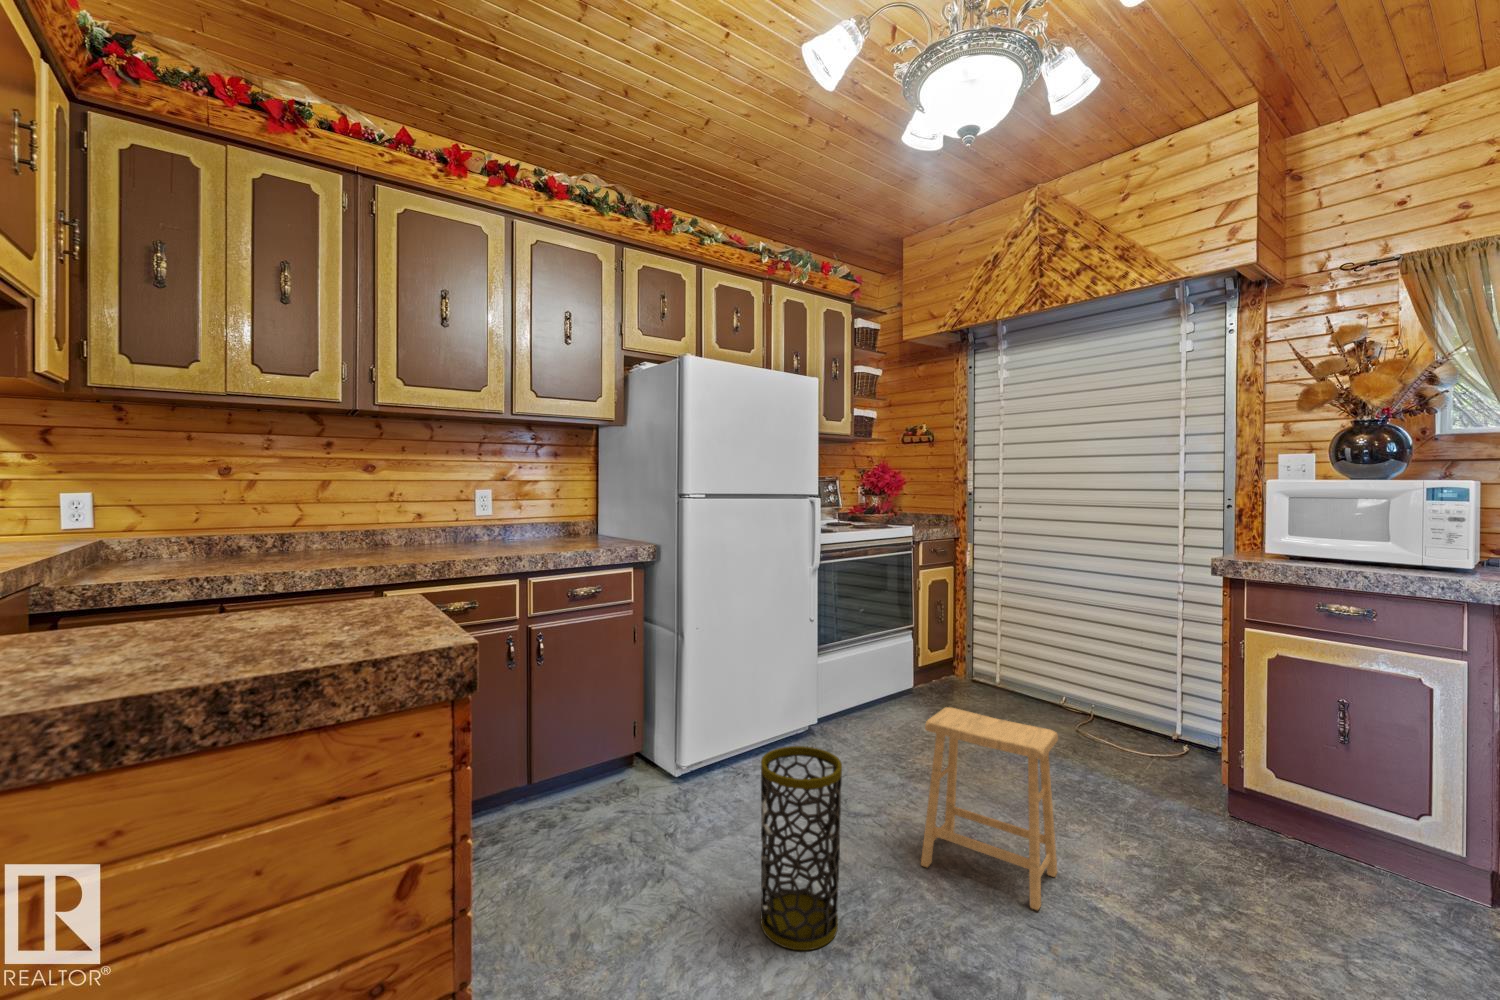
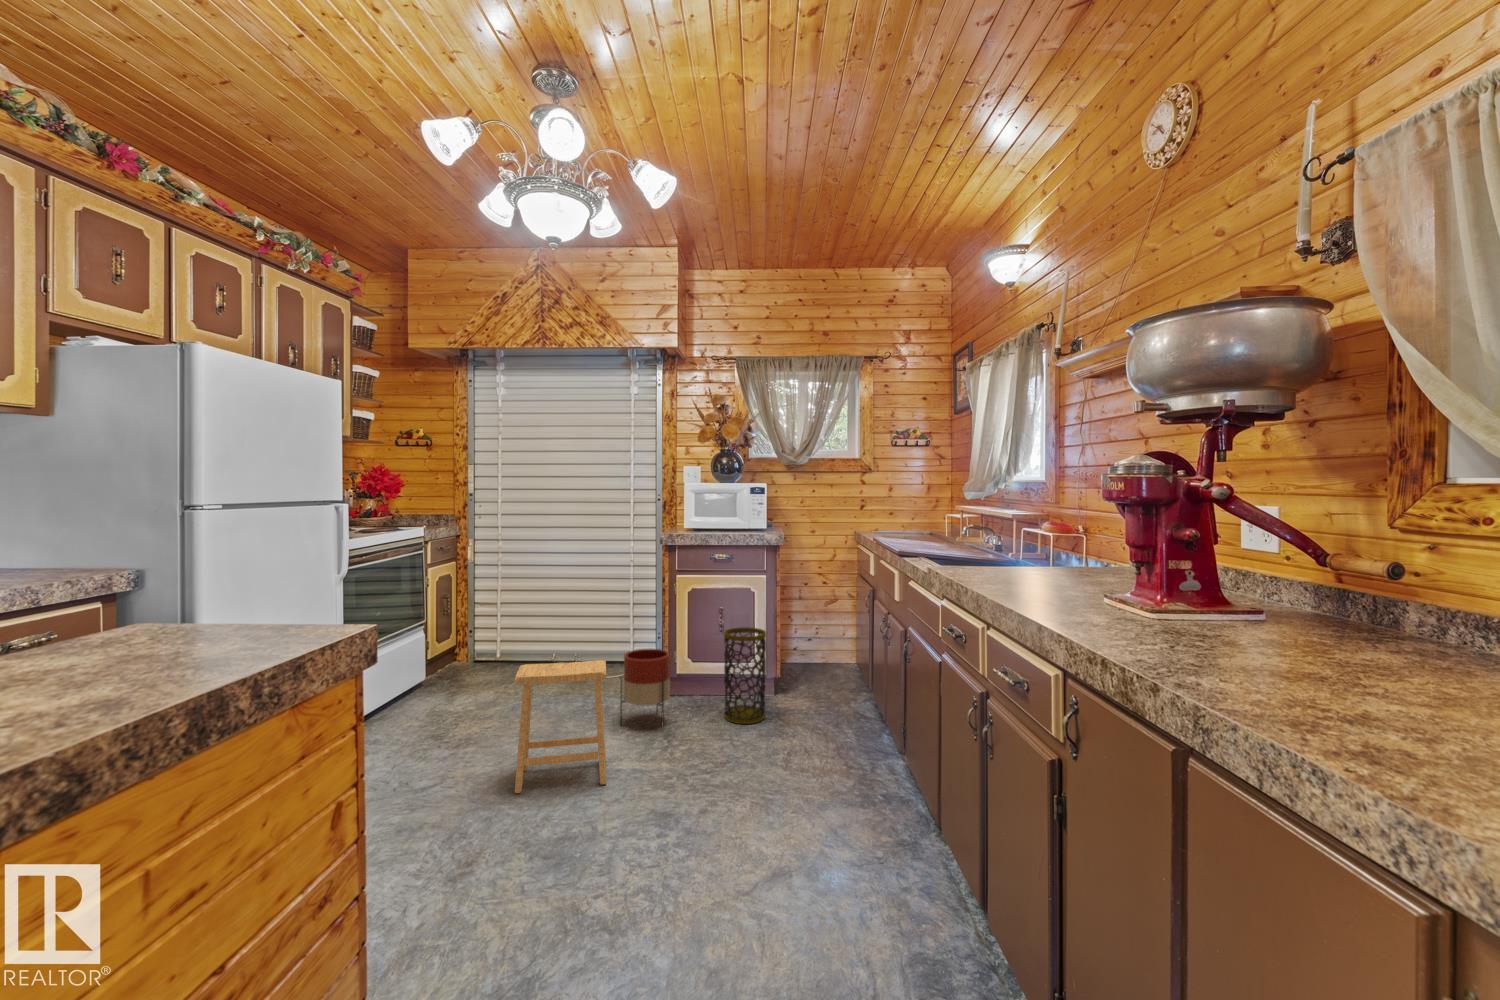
planter: none [1107,725,1195,864] -> present [620,649,670,729]
trash can: present [761,746,842,950] -> present [724,627,766,724]

